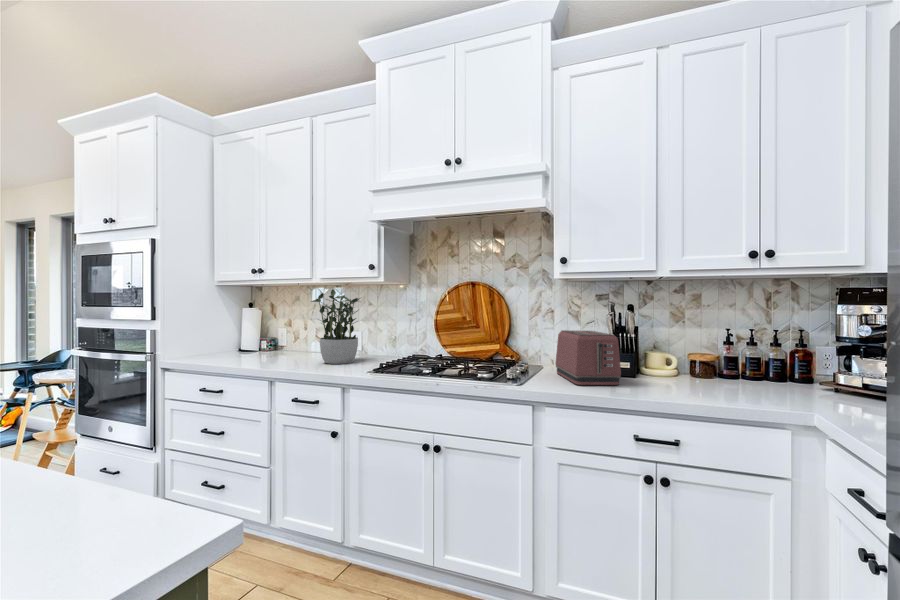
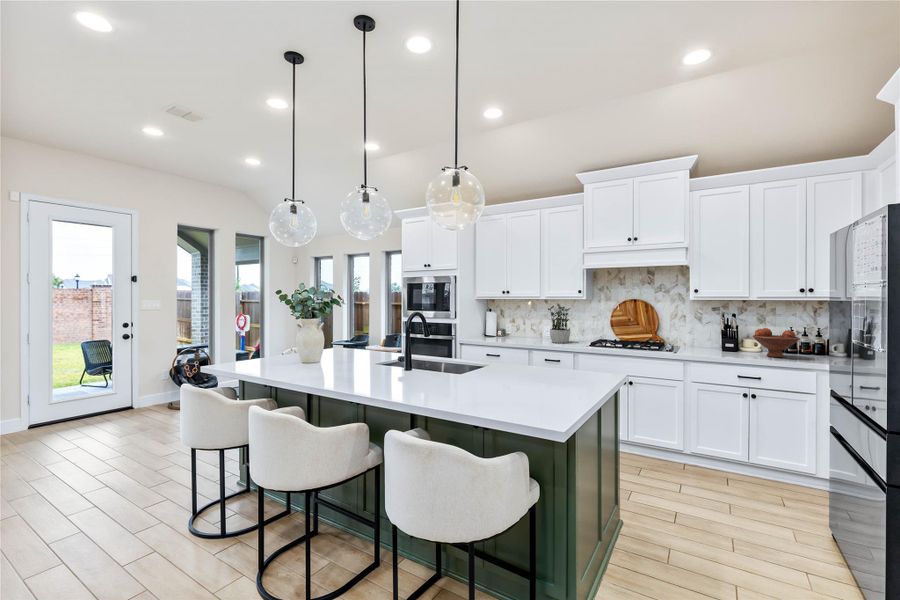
toaster: present [555,330,621,385] -> none [690,327,729,354]
fruit bowl: none [663,331,753,392] -> present [753,328,800,357]

